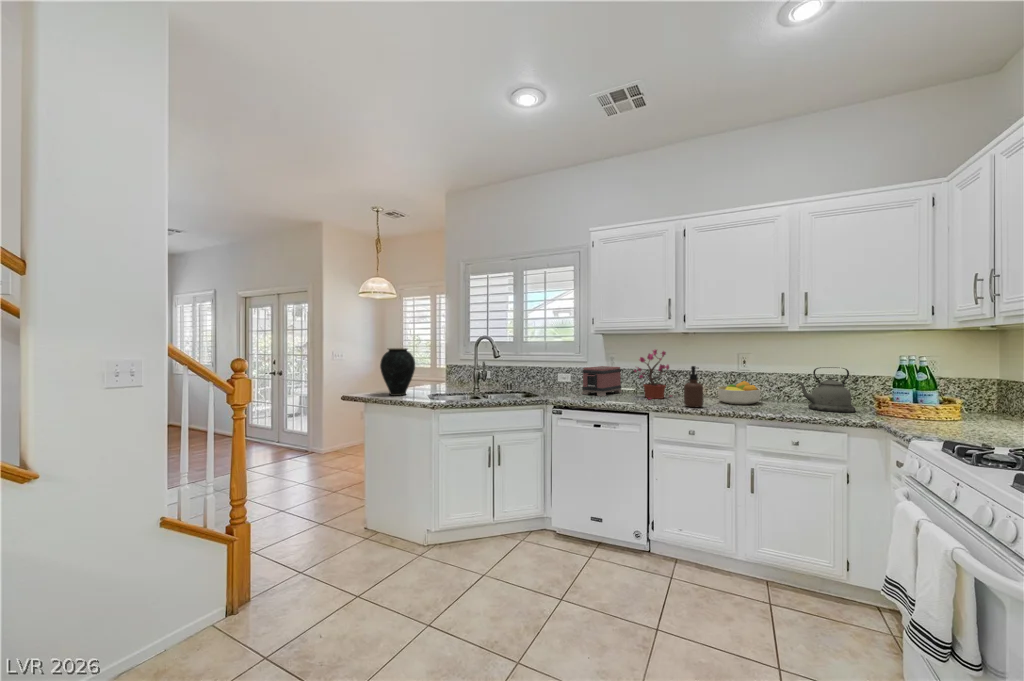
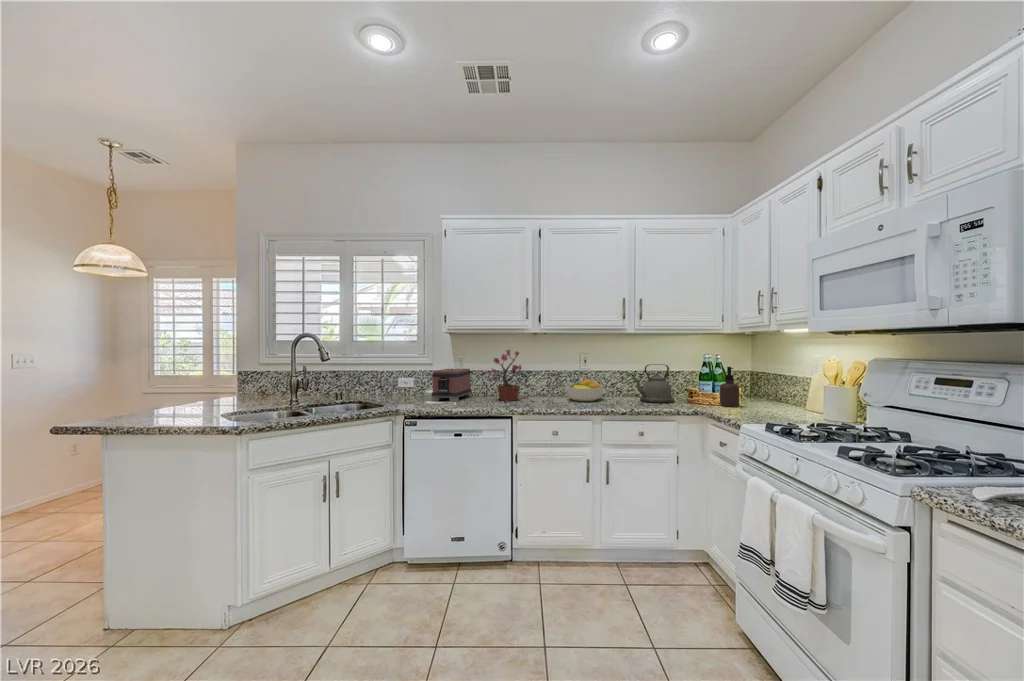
vase: present [380,348,415,396] -> none [139,351,202,421]
soap dispenser: present [684,366,703,408] -> present [720,367,739,407]

